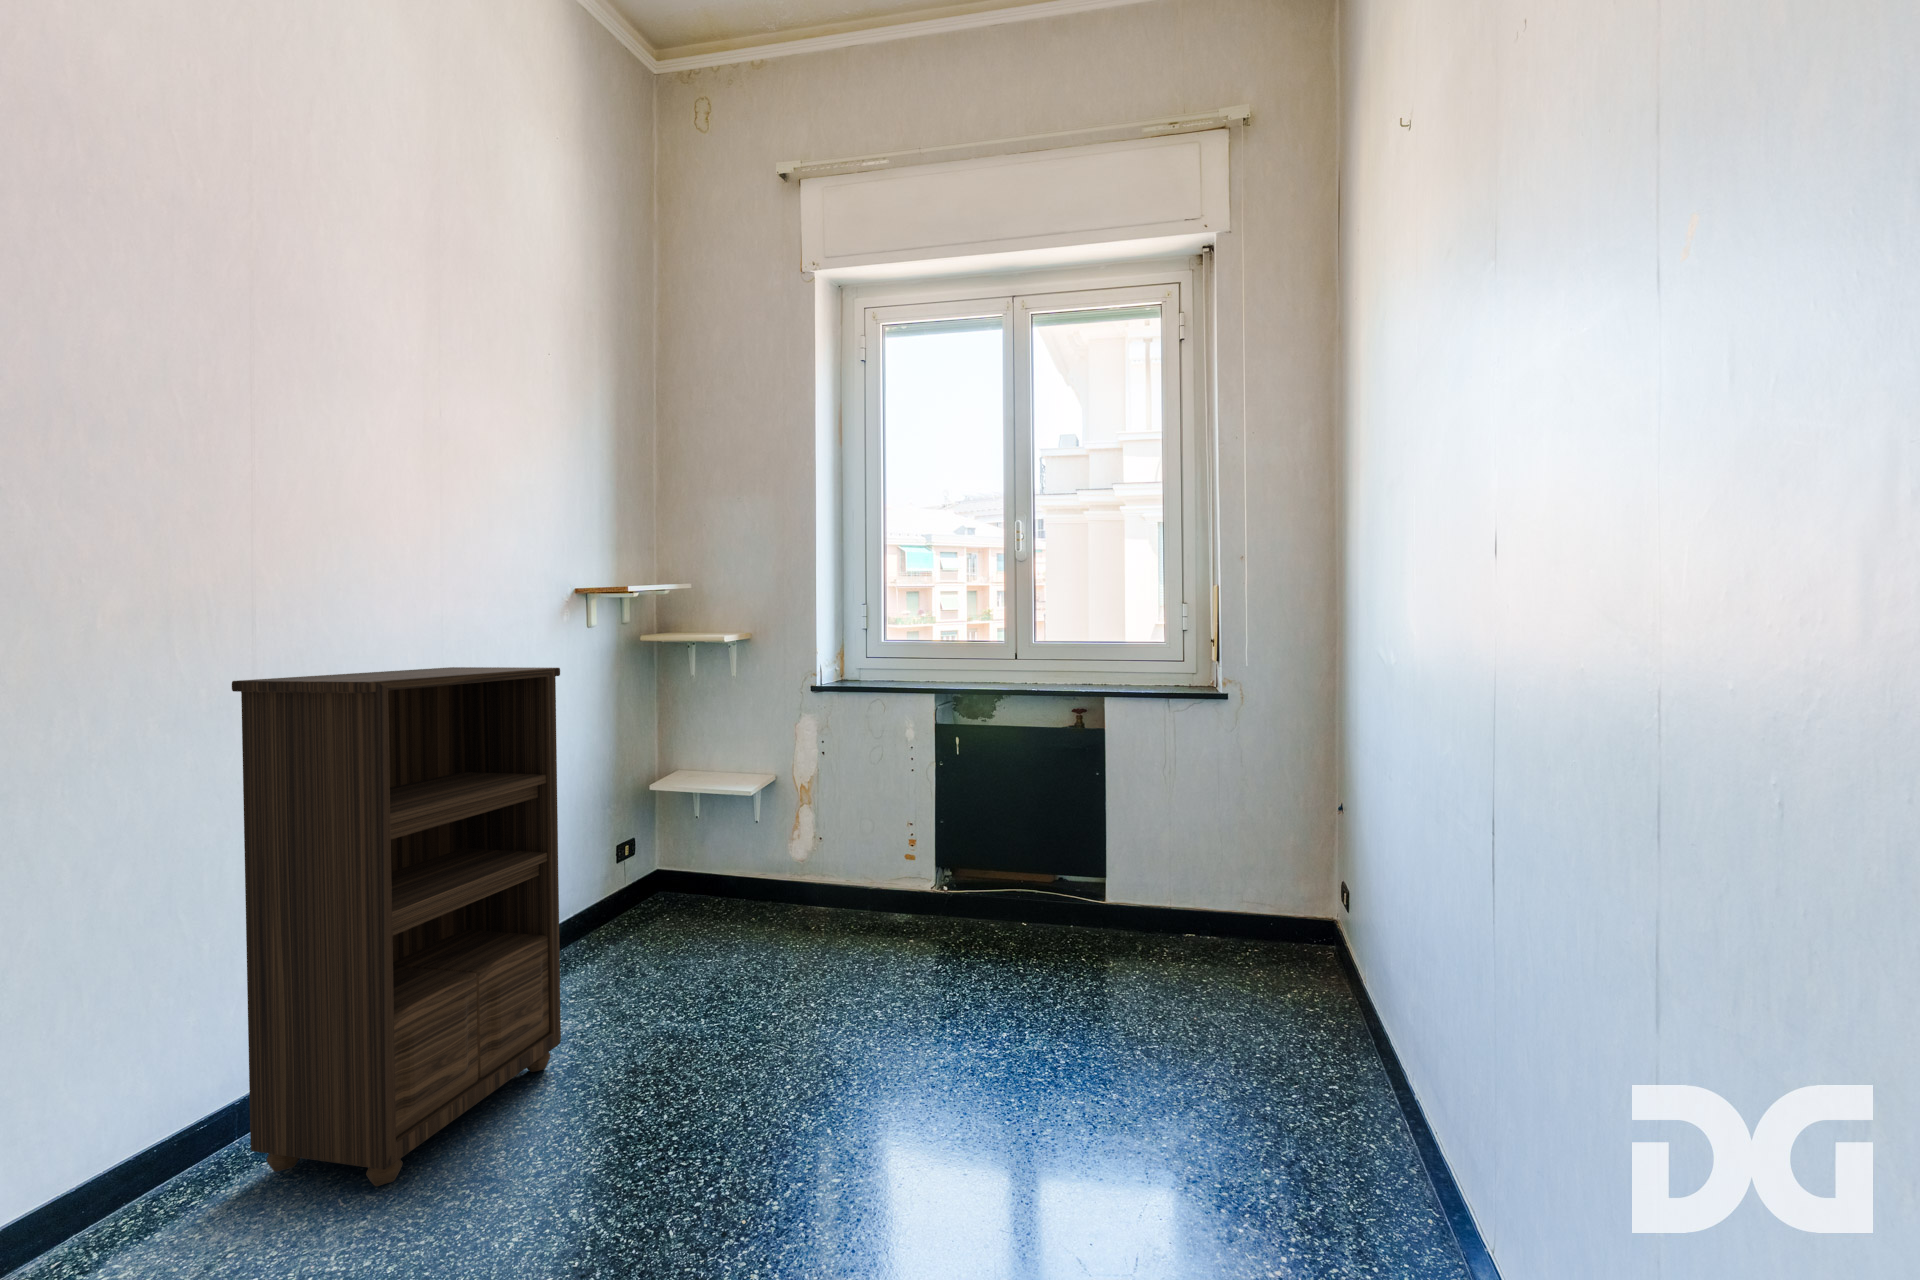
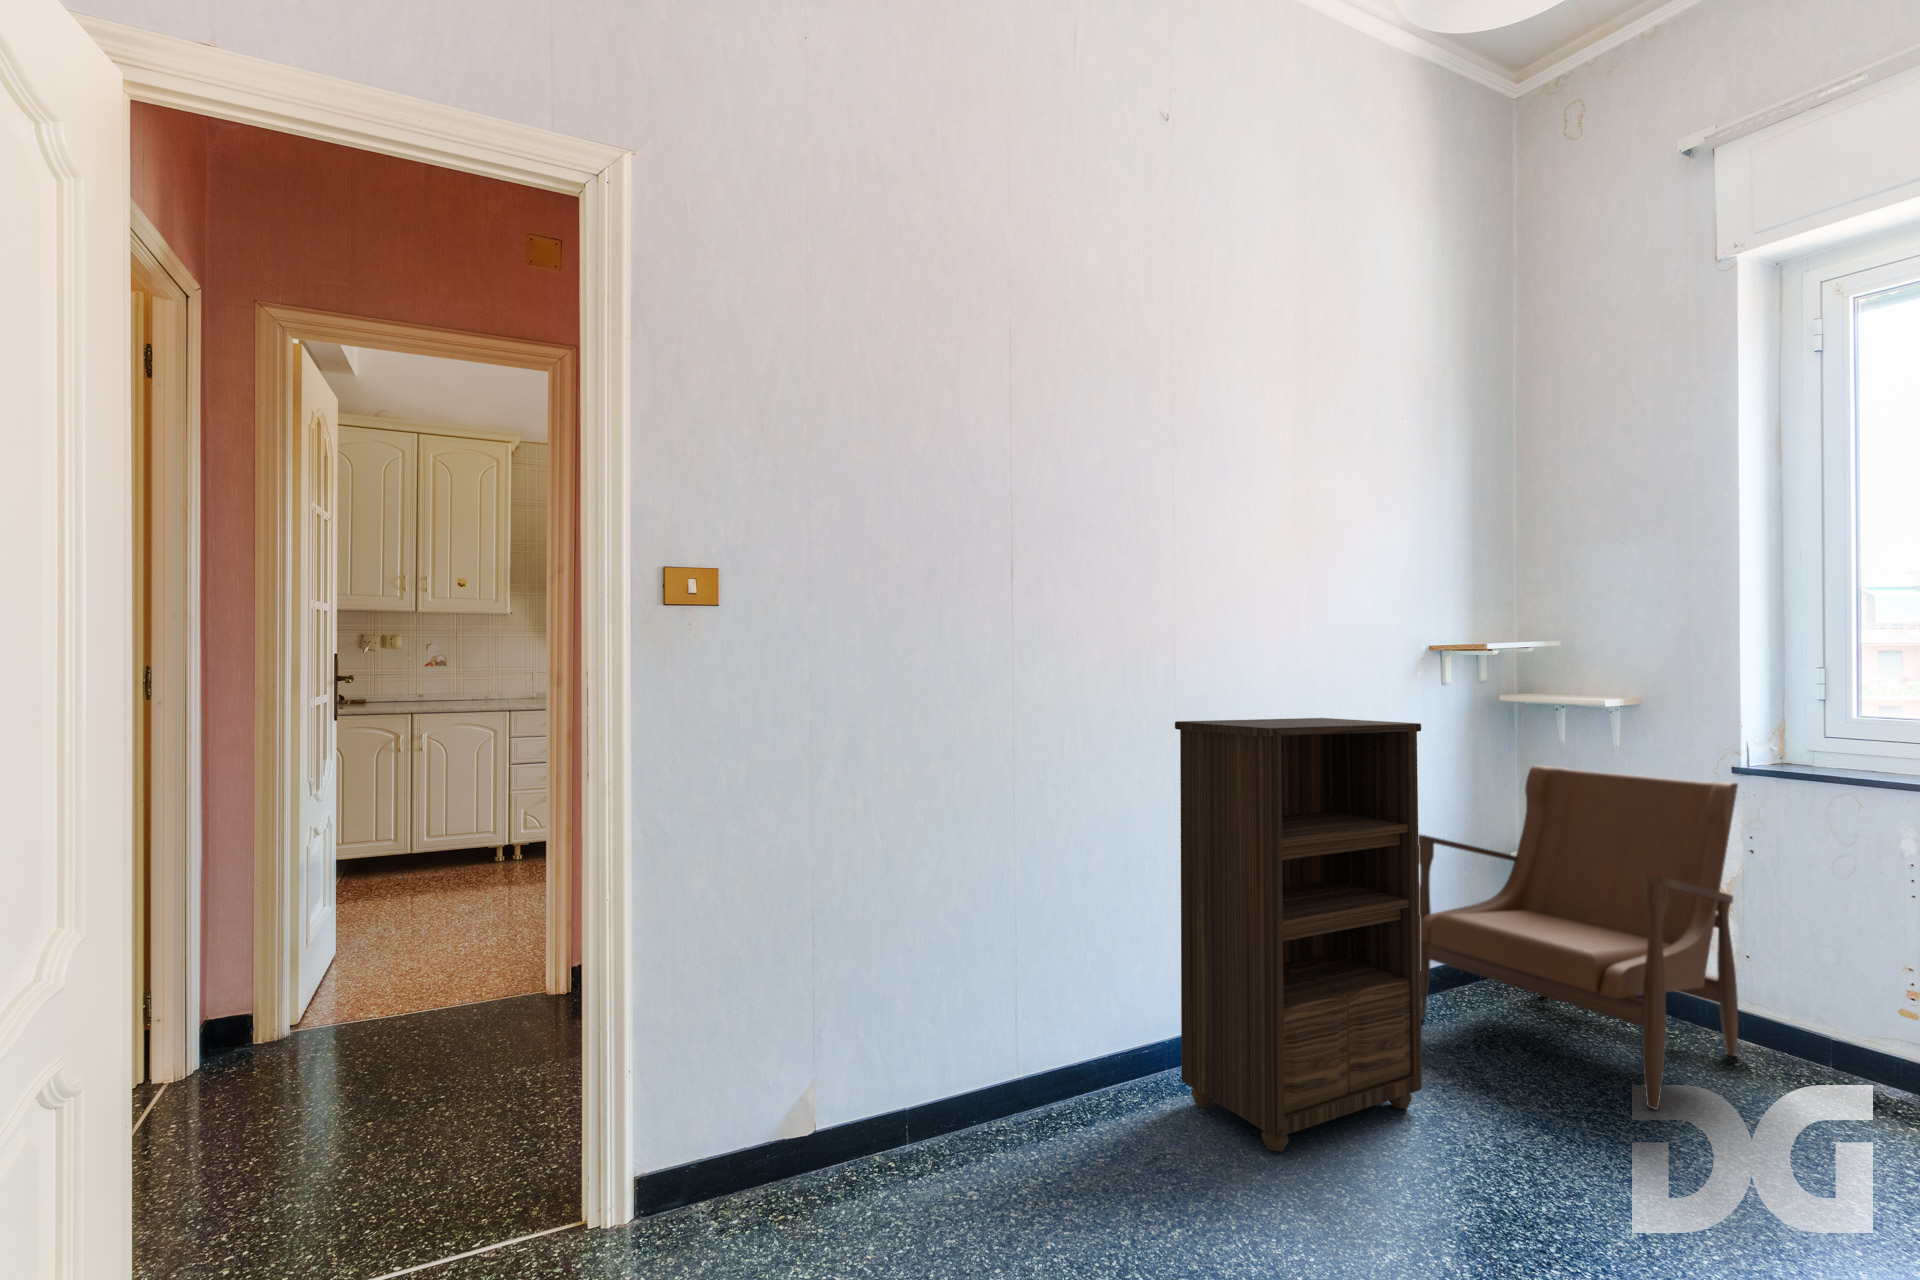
armchair: none [559,702,814,985] -> present [1418,765,1738,1110]

